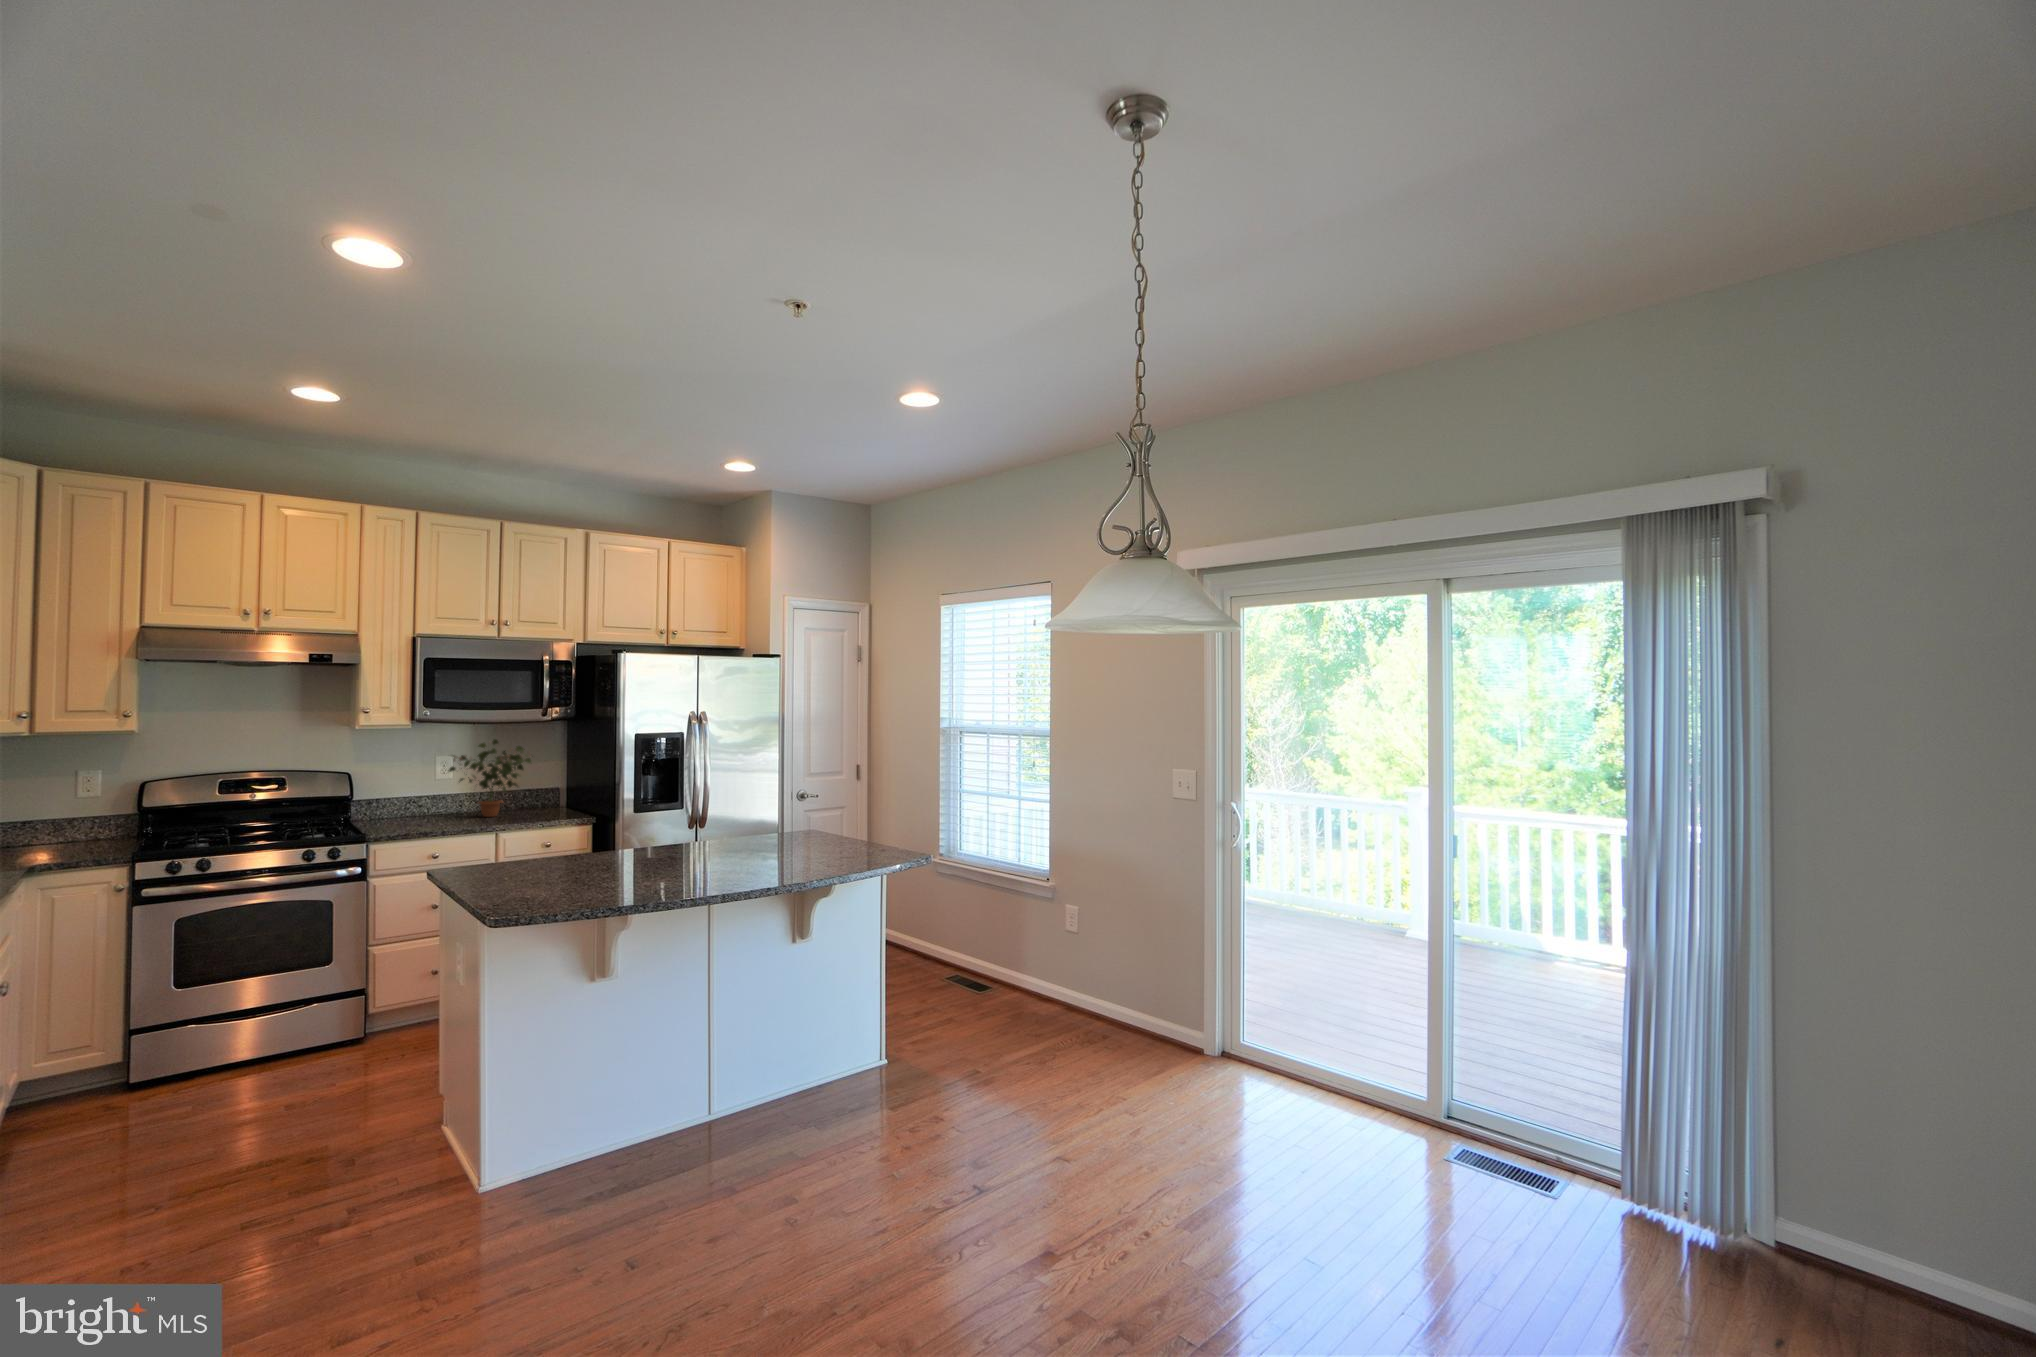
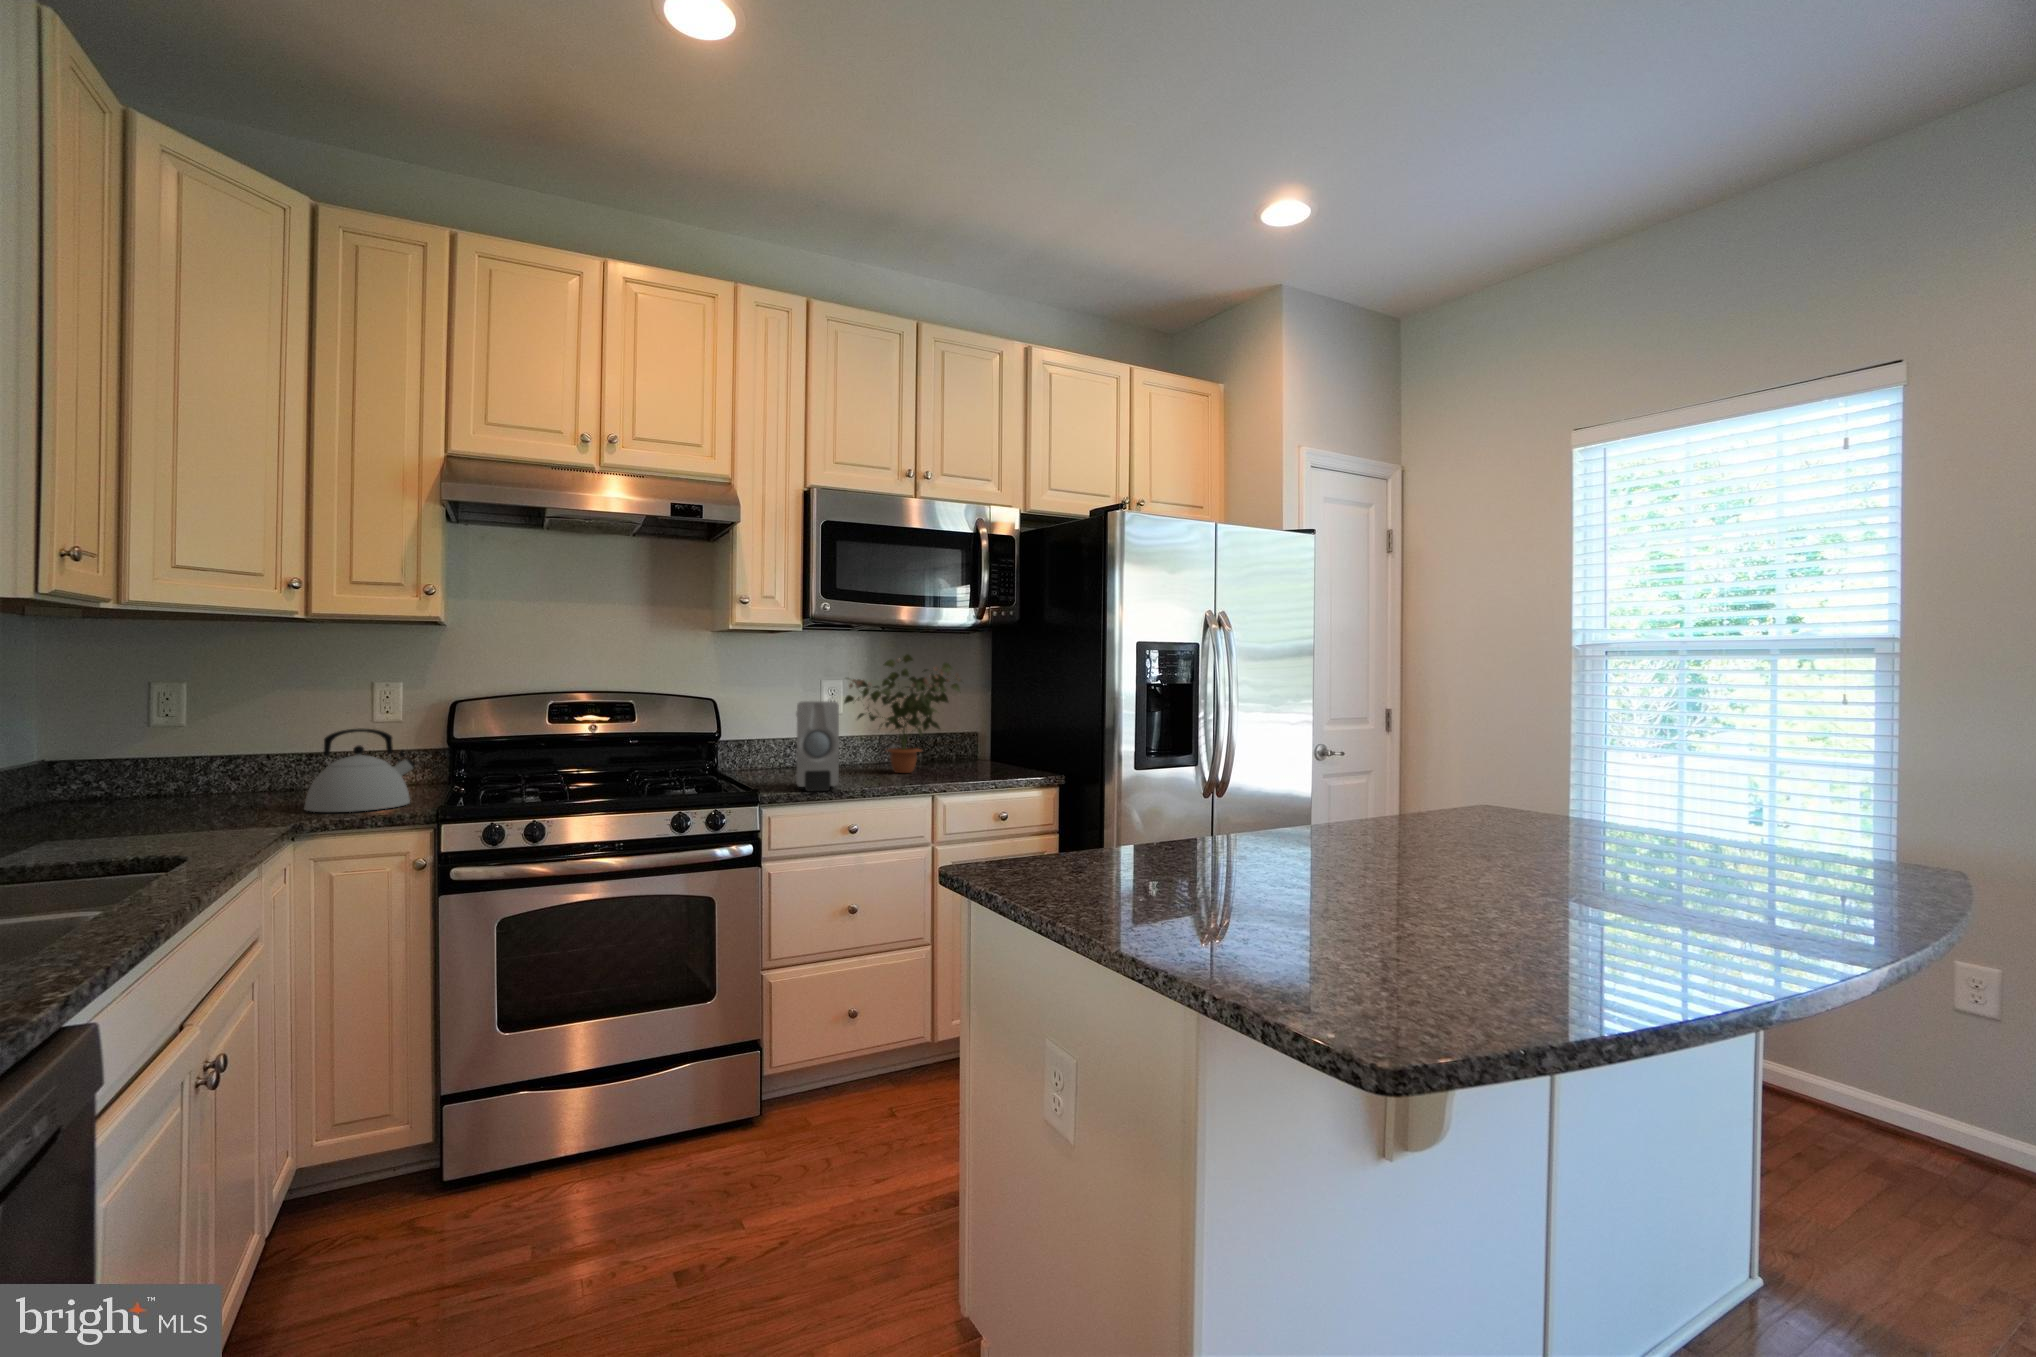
soap dispenser: none [396,777,431,833] -> present [796,701,839,791]
kettle: none [31,806,113,859] -> present [304,729,415,812]

